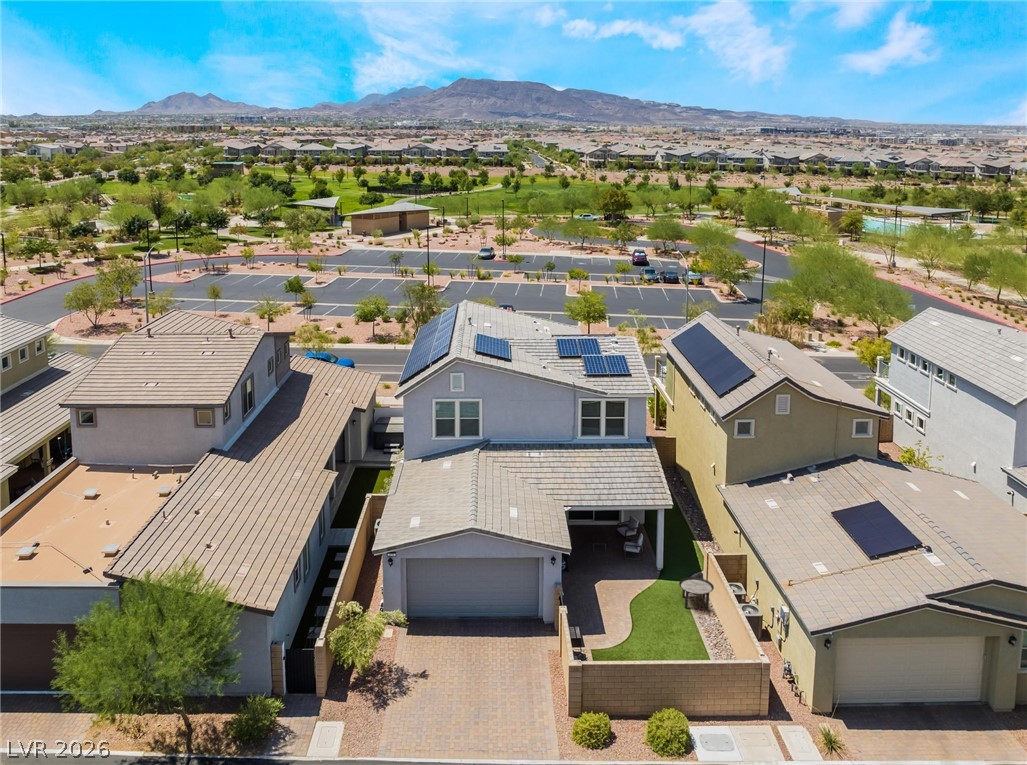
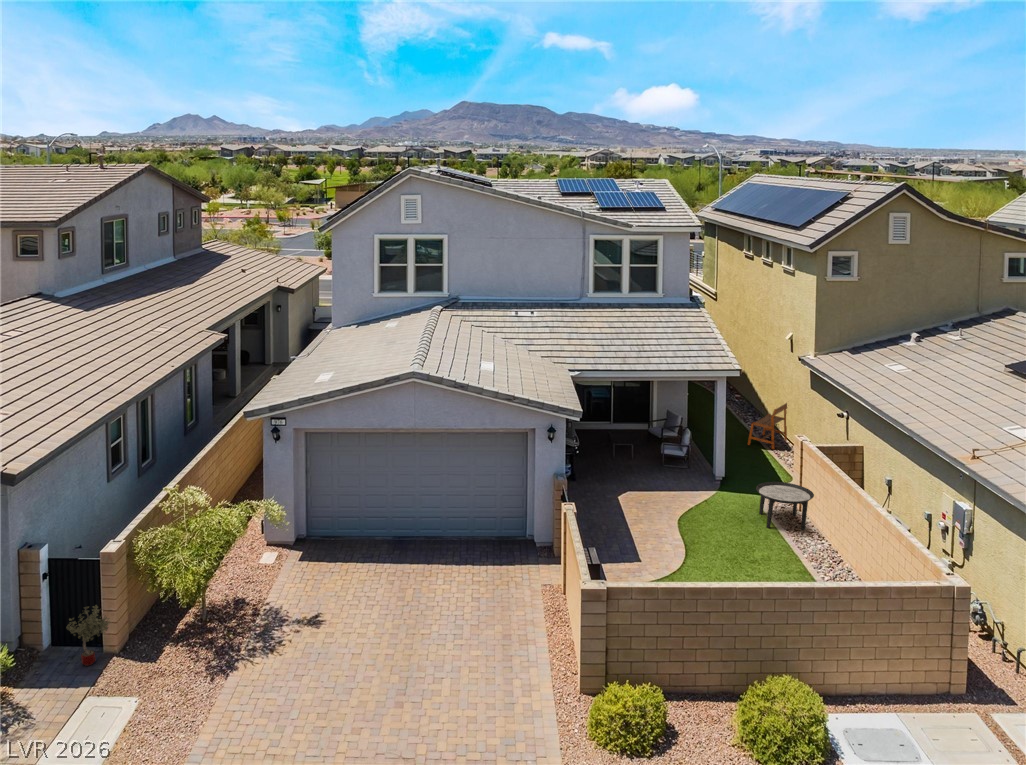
bench: none [685,508,714,542] -> present [748,403,787,449]
potted tree: none [298,672,322,703] -> present [67,605,109,666]

